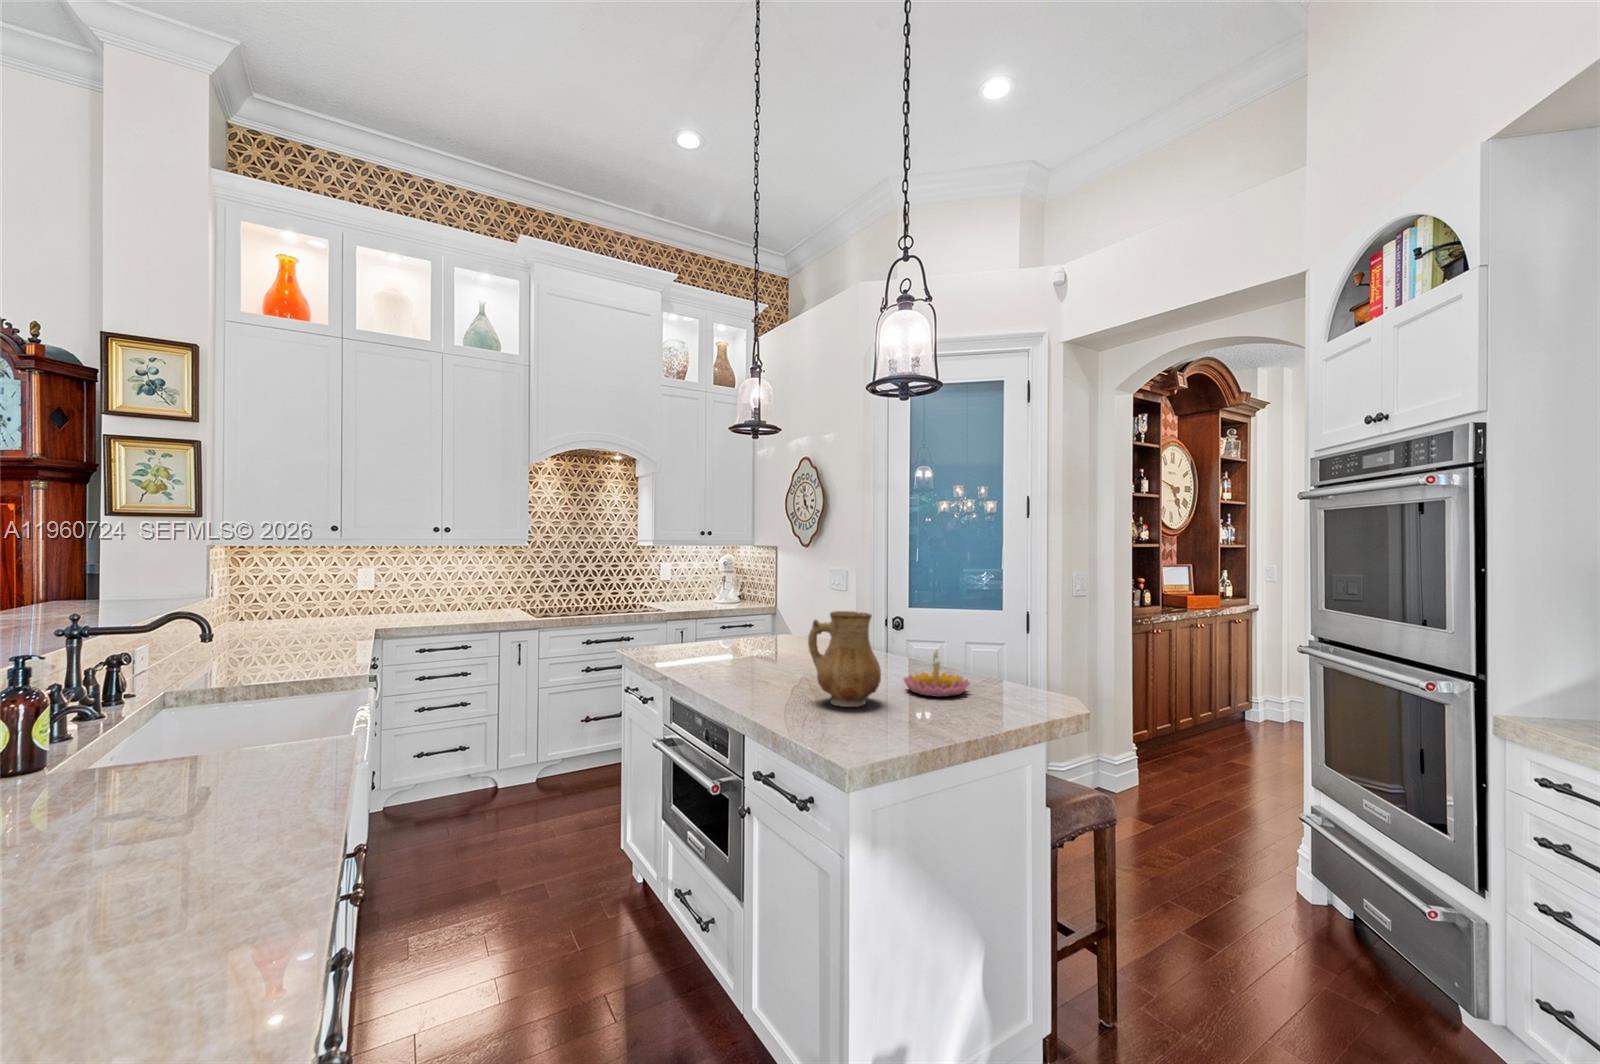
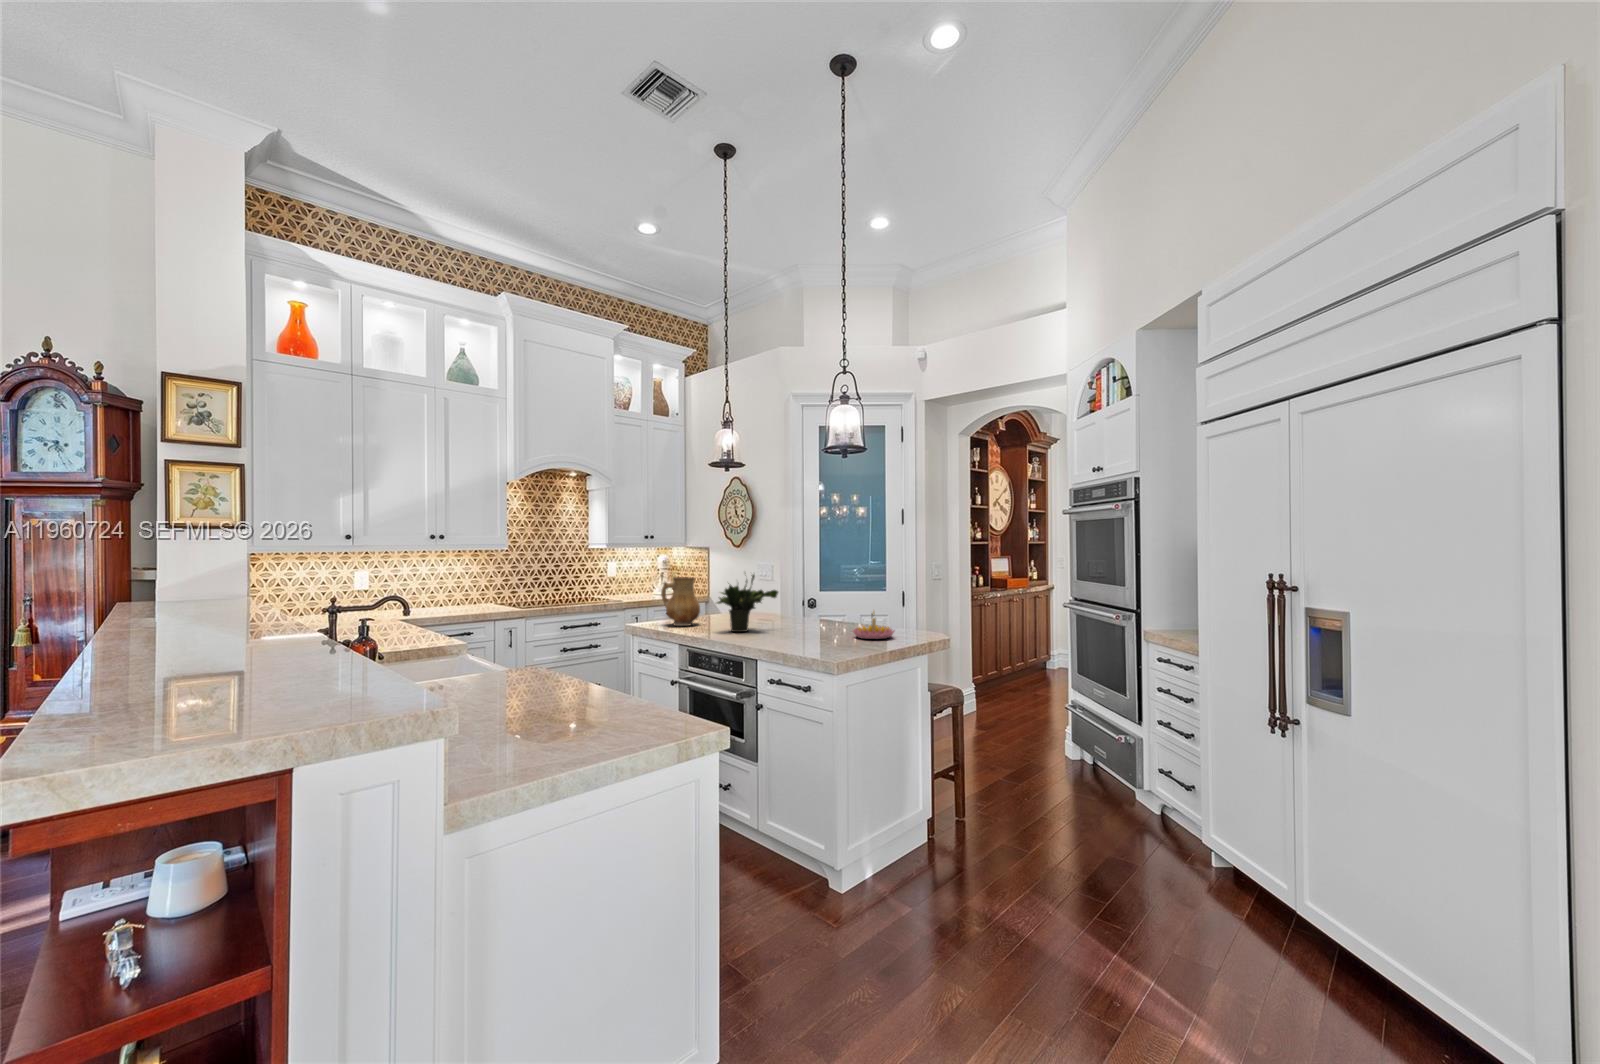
potted plant: none [714,582,808,670] -> present [717,575,778,632]
ceramic pitcher: present [808,611,881,707] -> present [661,577,700,626]

